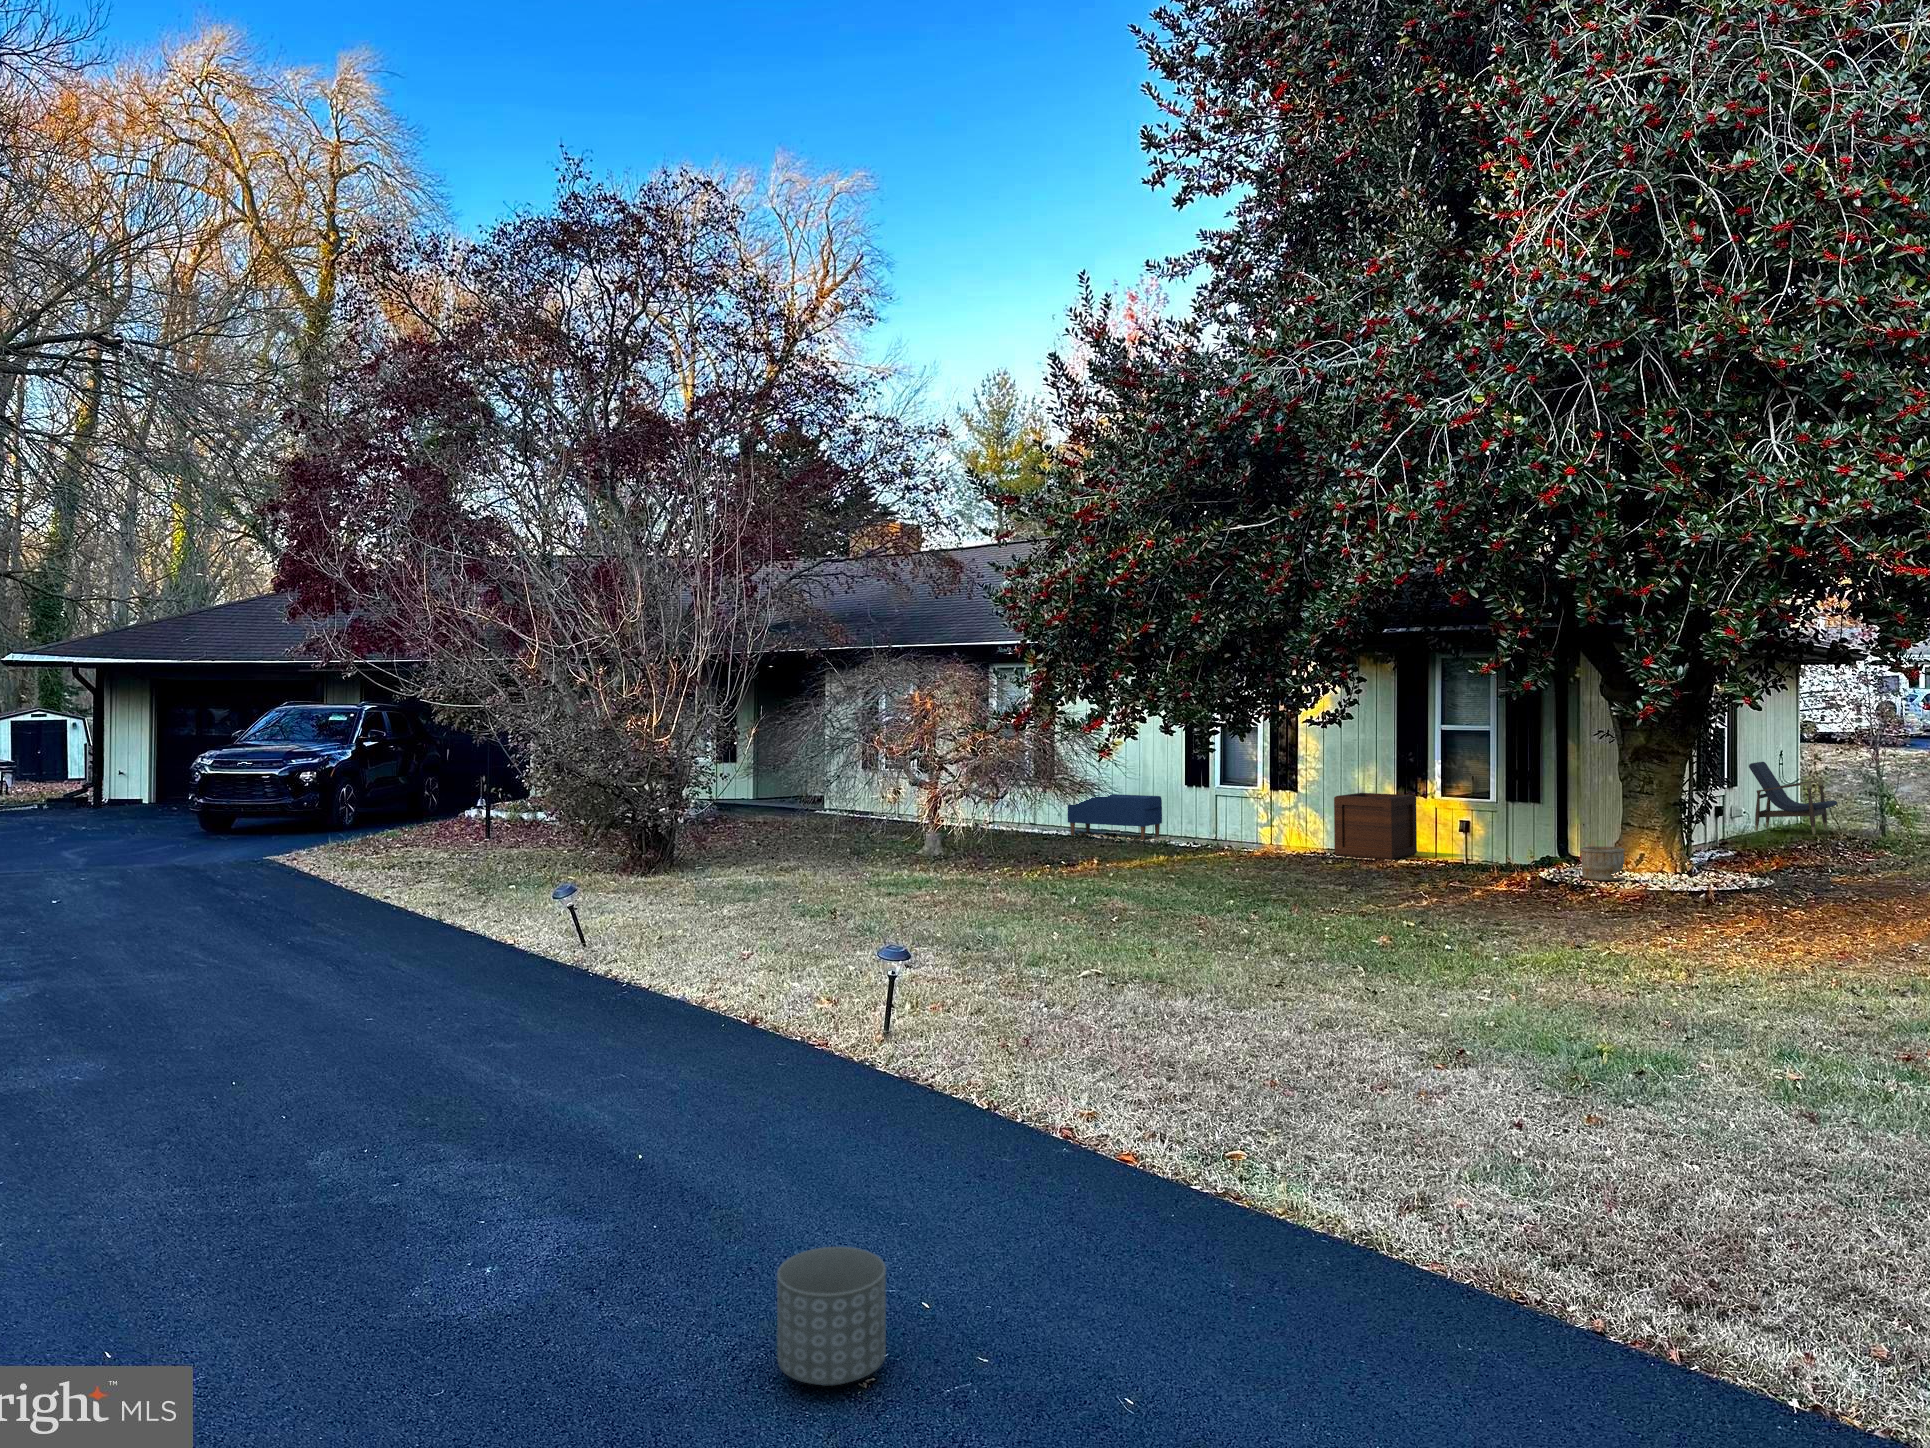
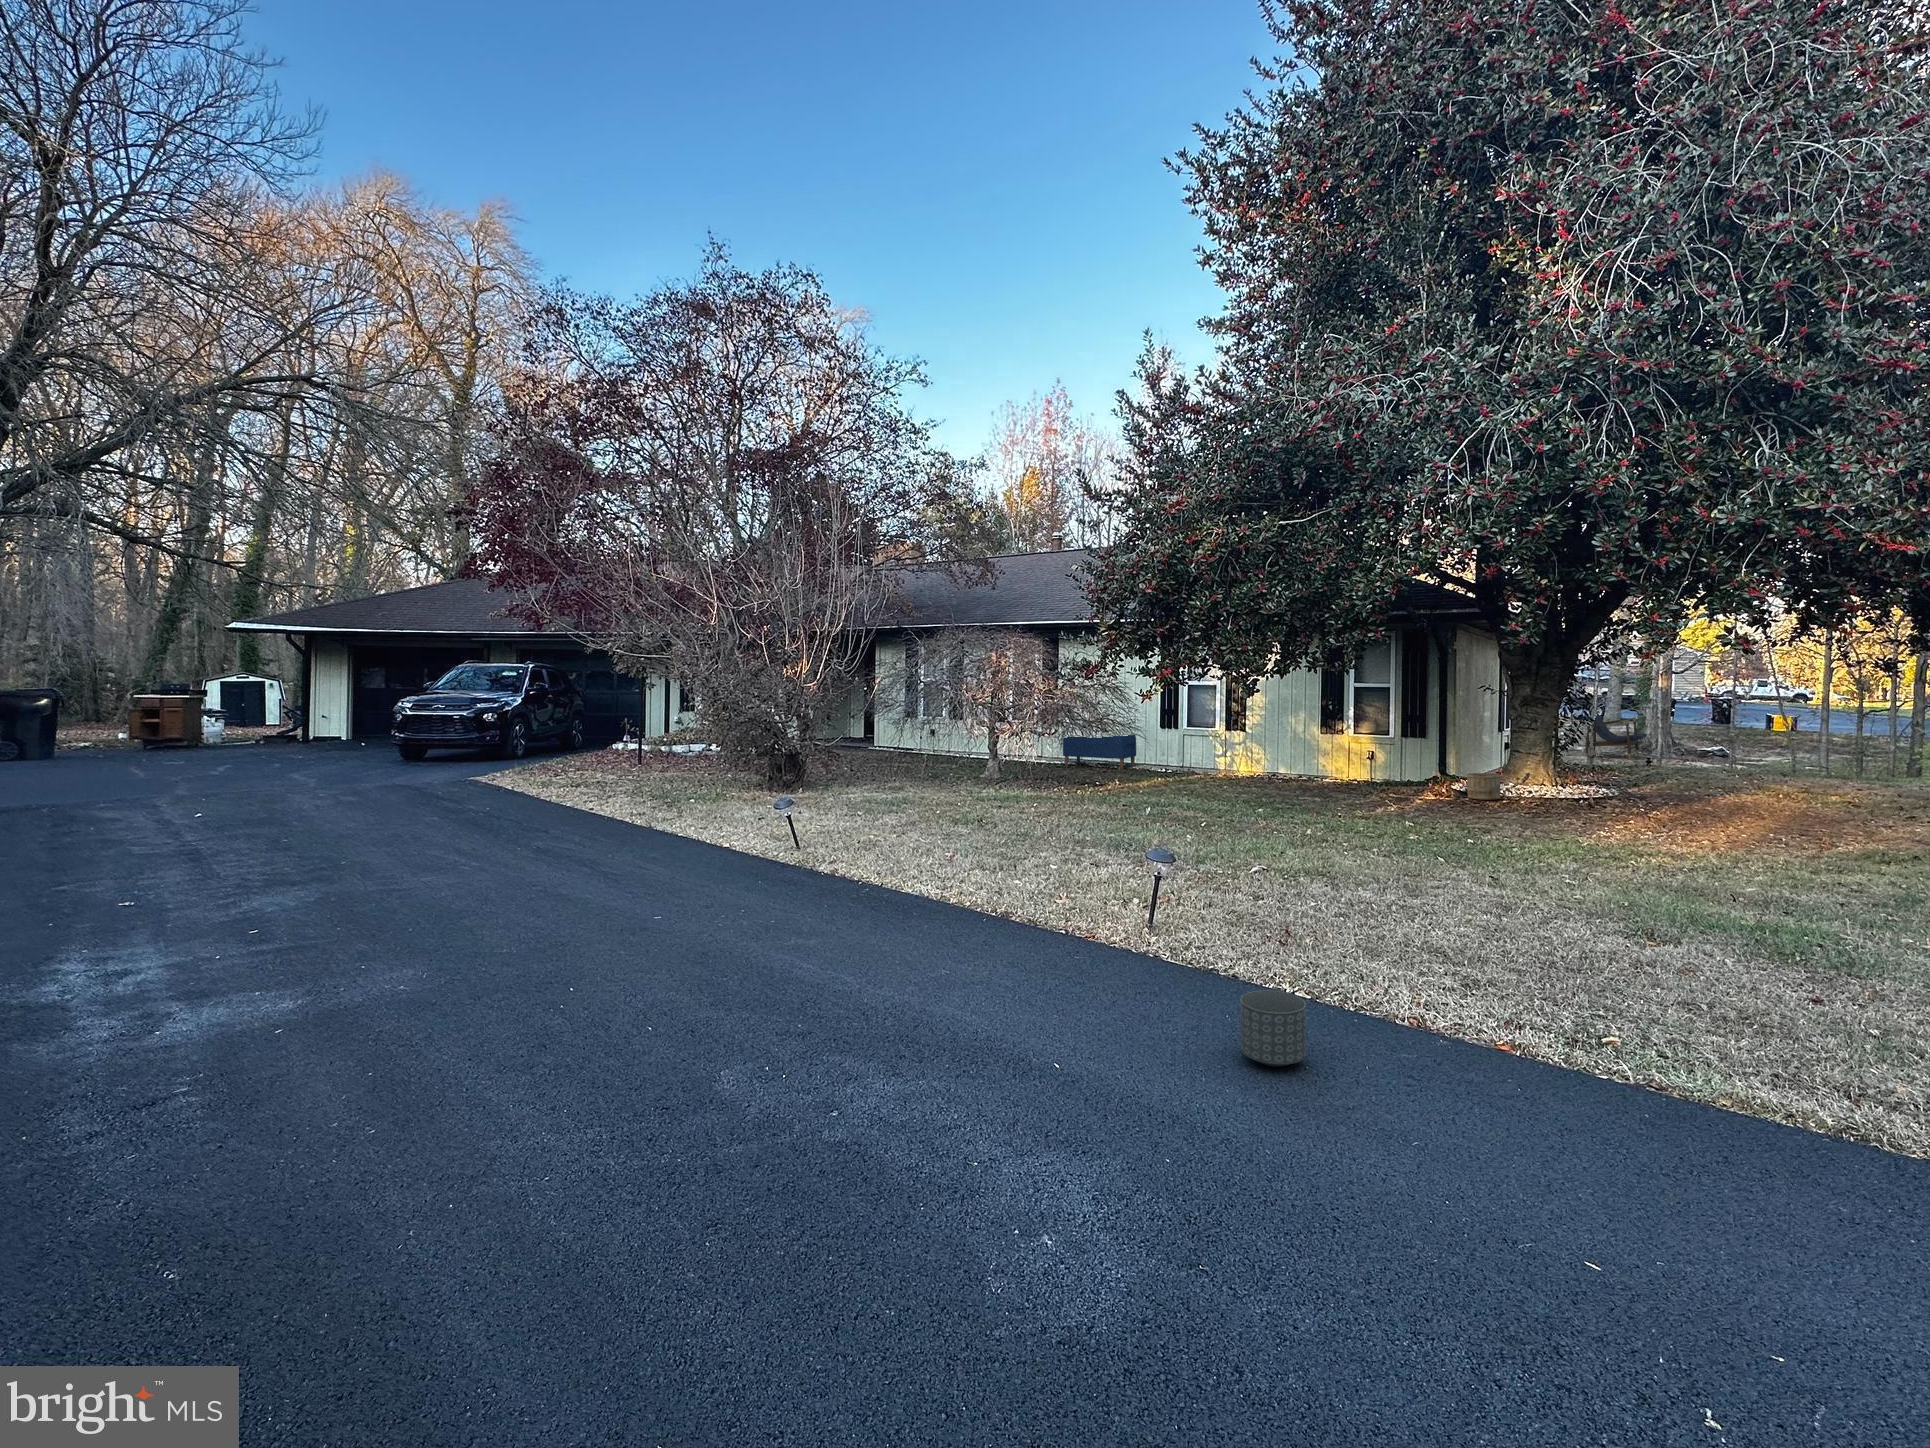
wooden crate: present [1334,793,1417,860] -> none [1272,732,1335,784]
planter: present [777,1247,886,1386] -> present [1240,990,1306,1067]

